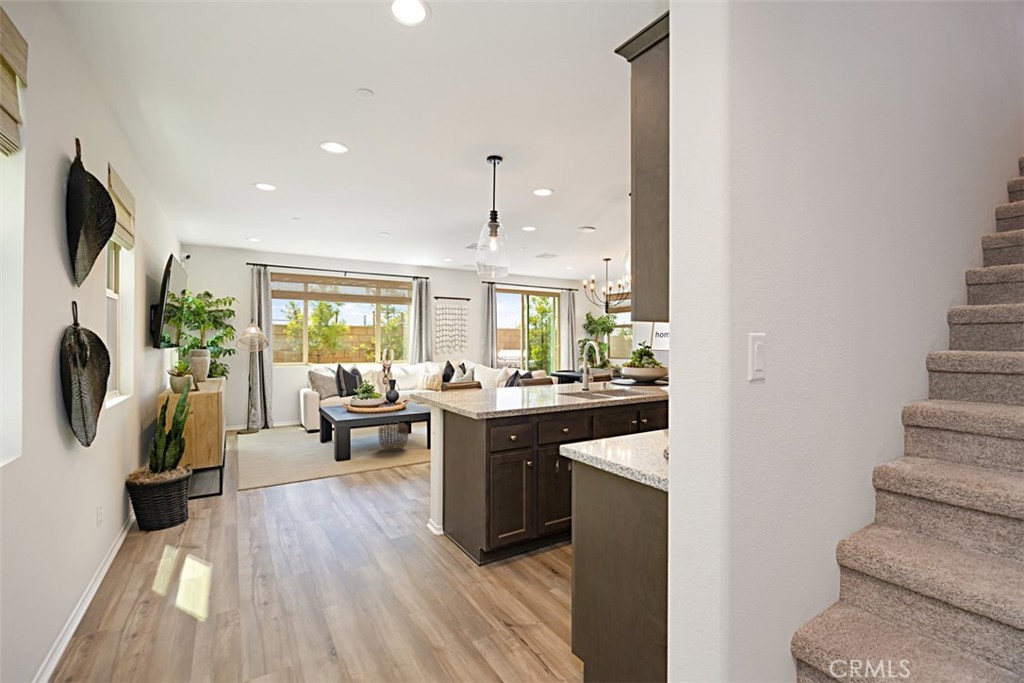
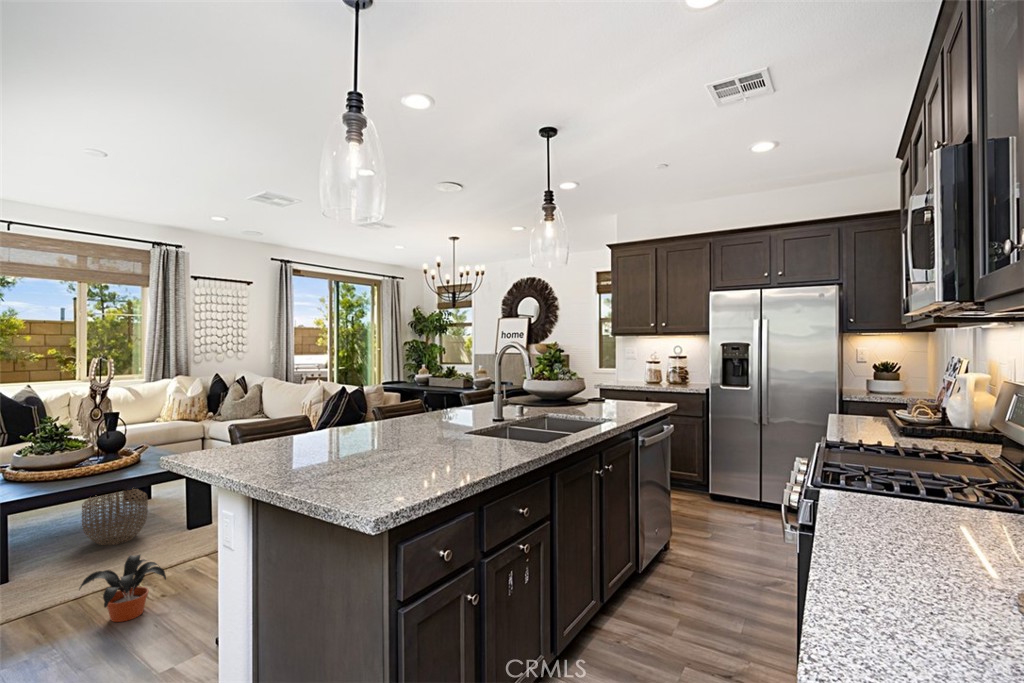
potted plant: none [378,450,414,480] -> present [79,555,166,622]

